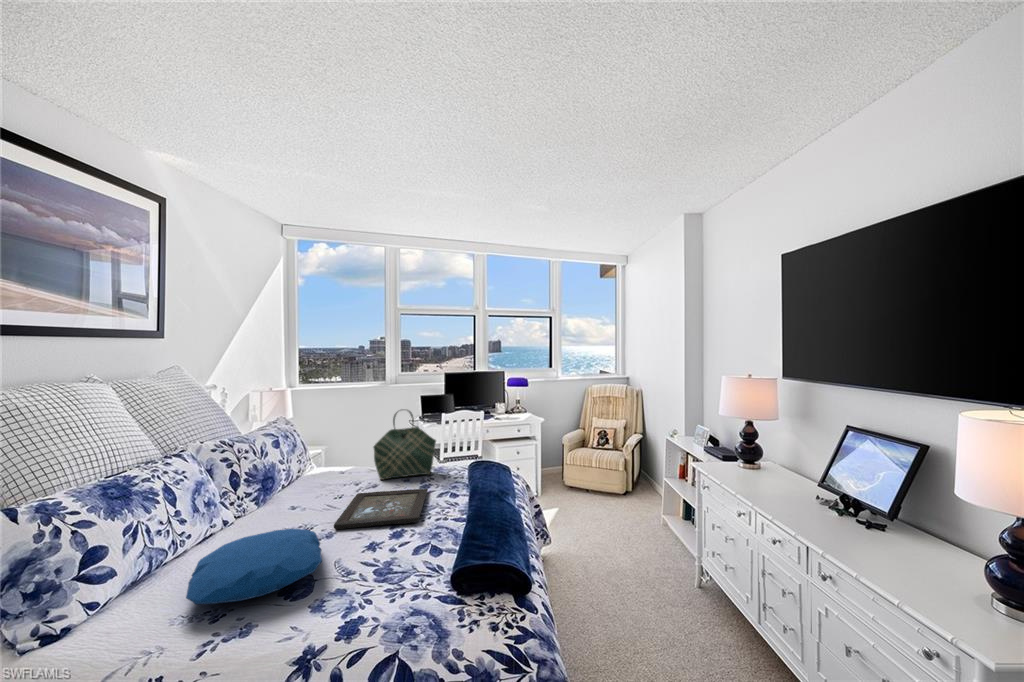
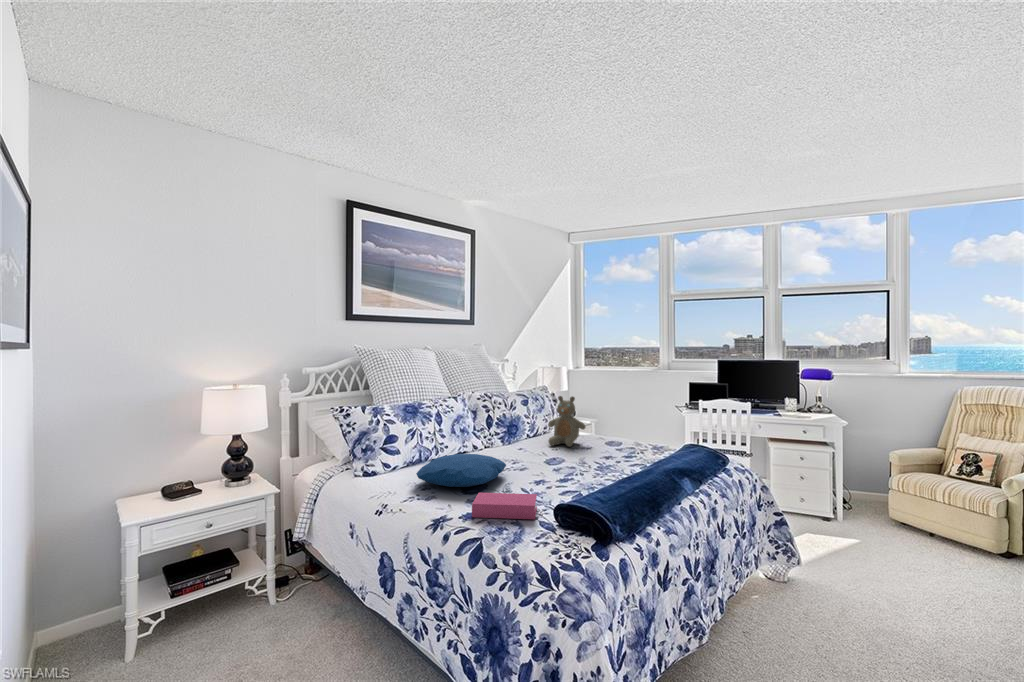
tote bag: present [373,410,436,480] -> none [595,387,653,454]
teddy bear: none [311,427,360,490] -> present [548,396,586,447]
tray: present [334,489,428,529] -> none [528,452,623,480]
book: none [329,559,427,628] -> present [472,493,537,519]

